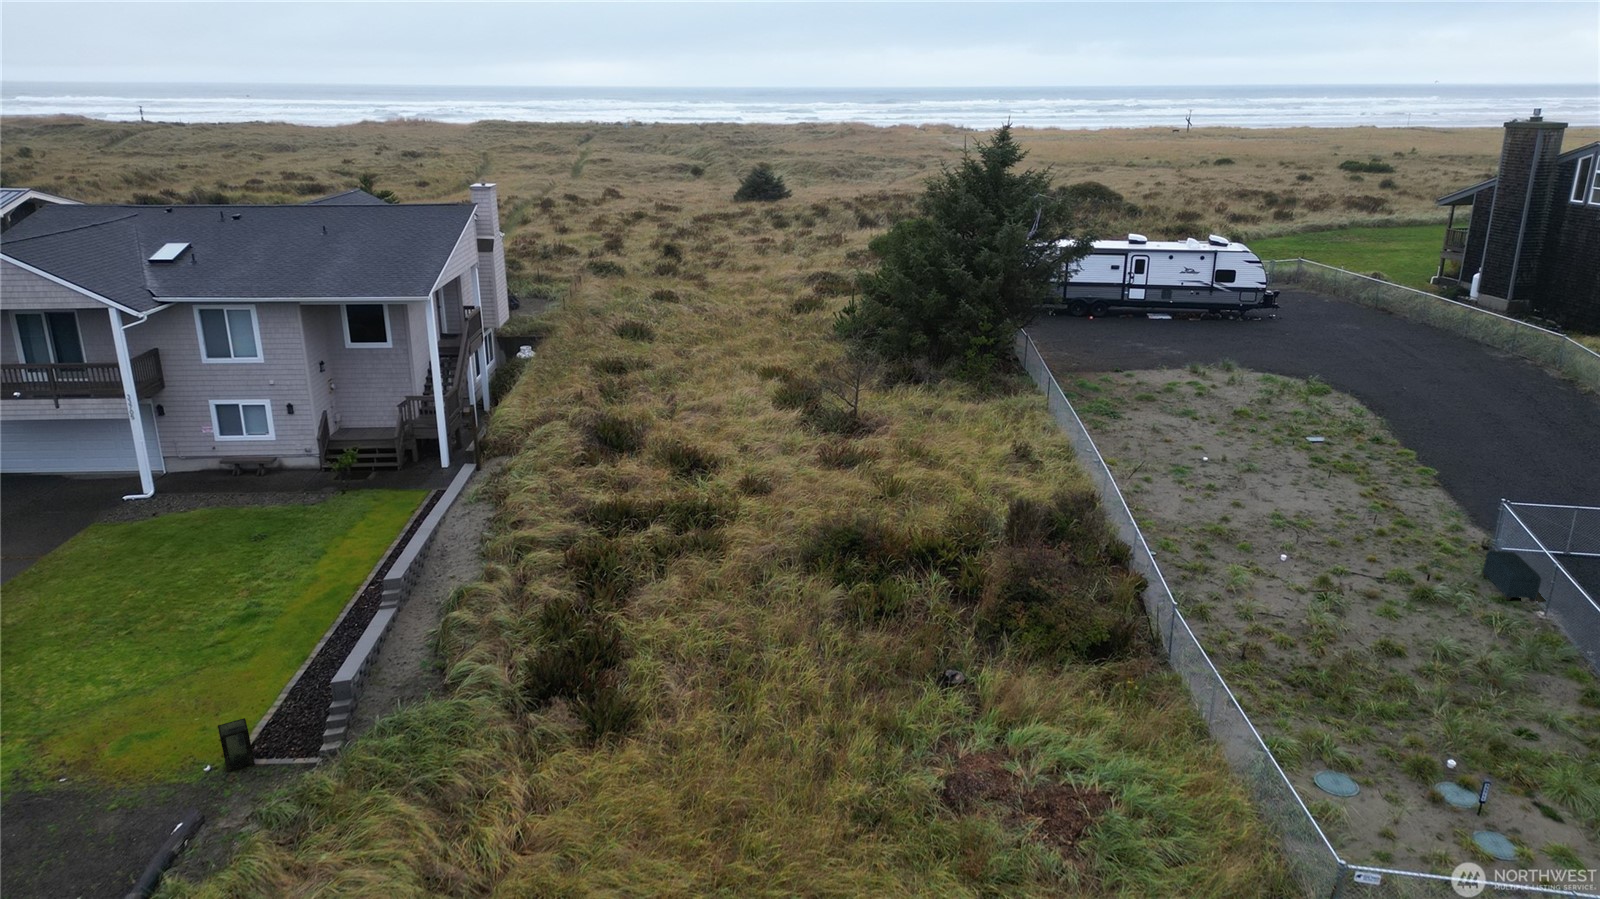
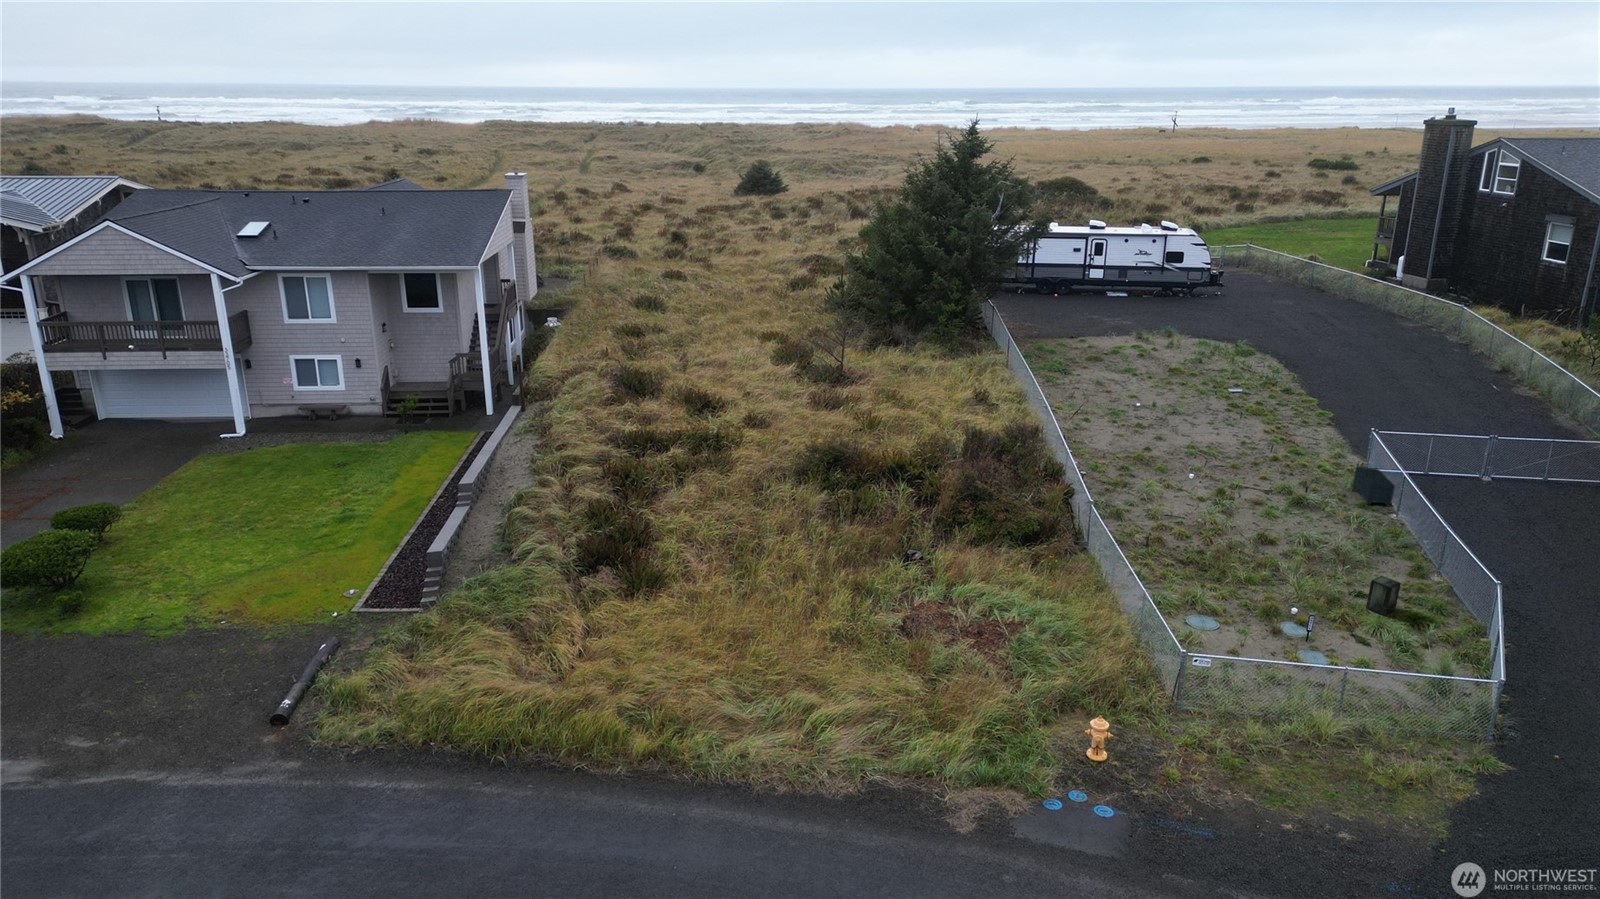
storage box: present [218,718,255,772] -> present [1366,576,1401,616]

